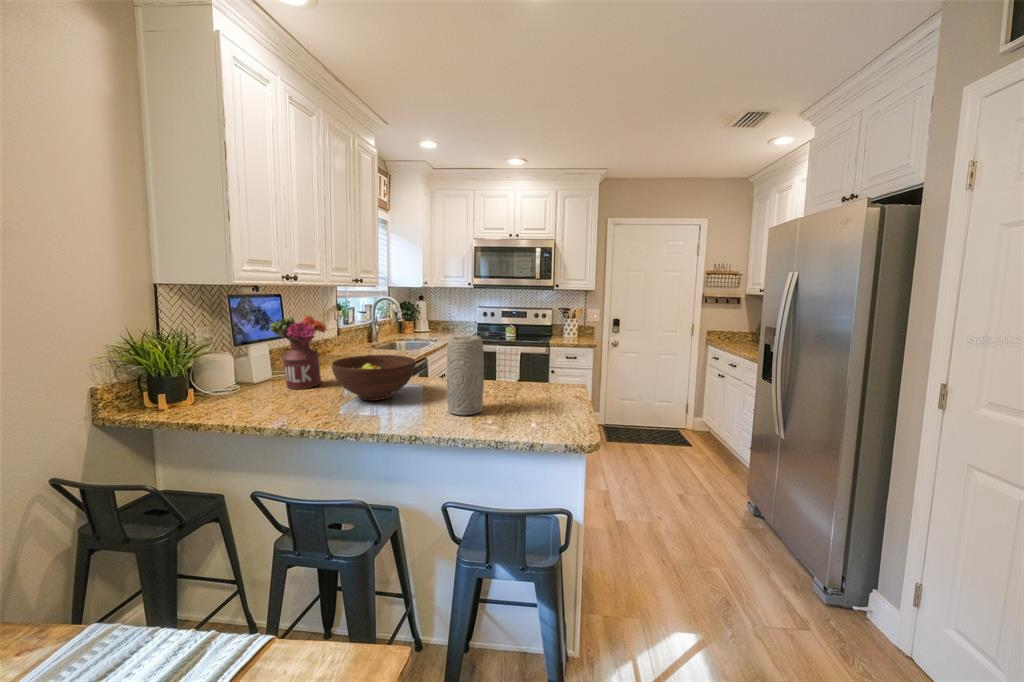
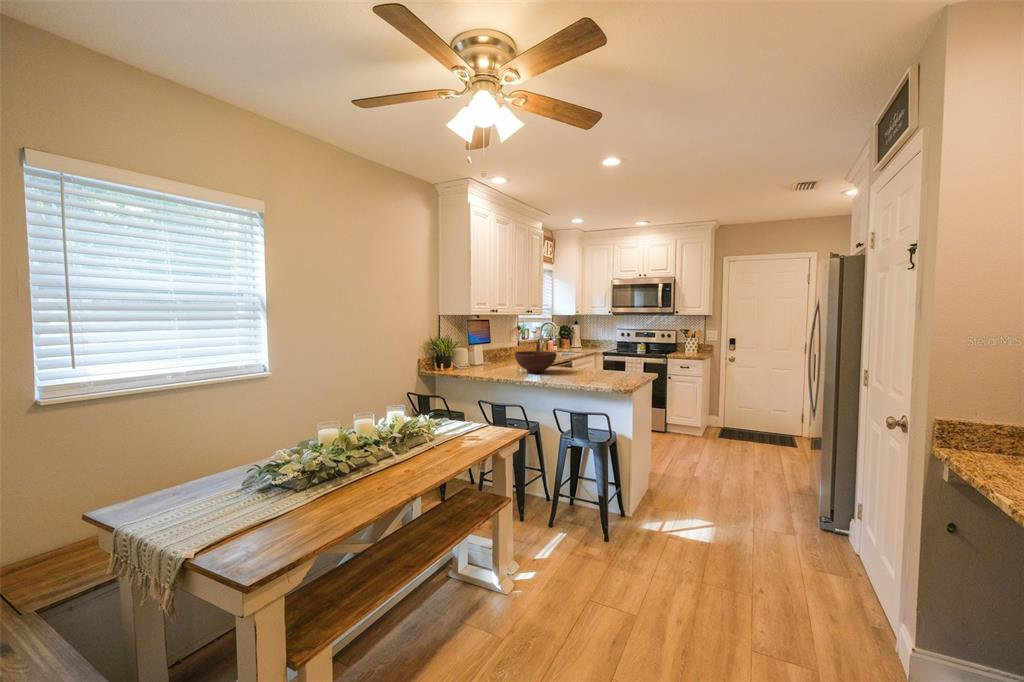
flower arrangement: present [270,315,327,389] -> none [486,329,513,368]
vase: present [446,335,484,415] -> none [569,339,588,379]

